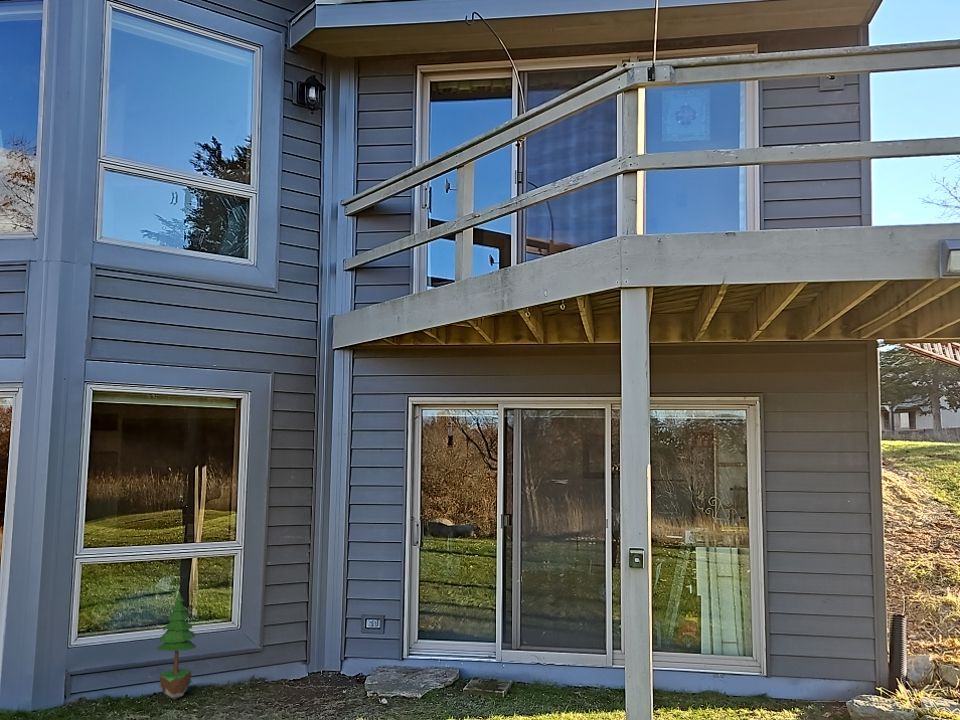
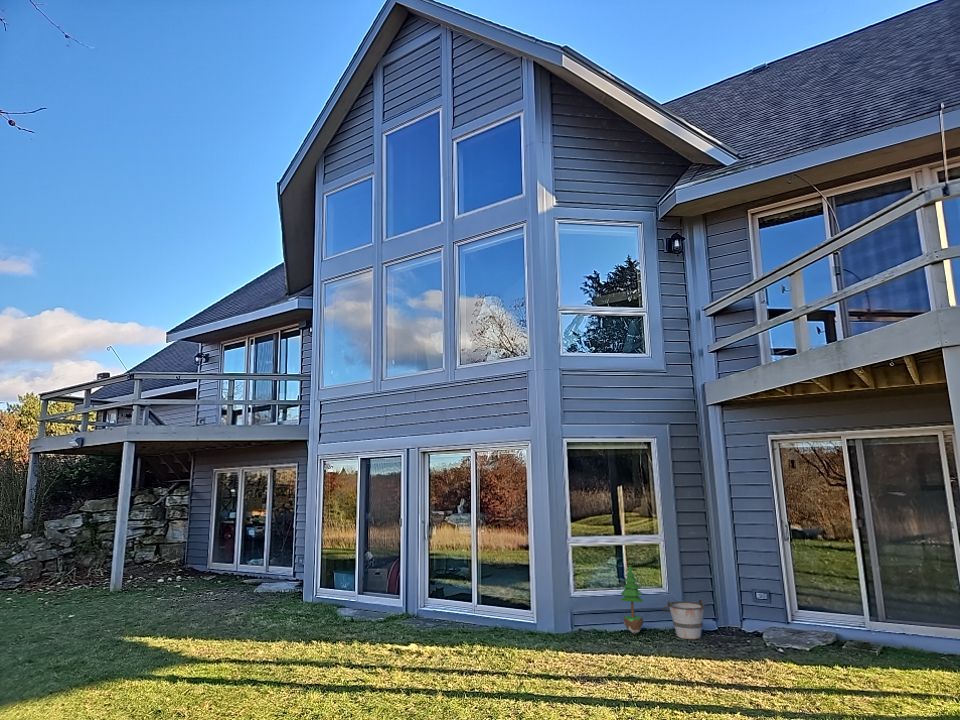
bucket: none [226,636,290,698] -> present [662,599,705,639]

